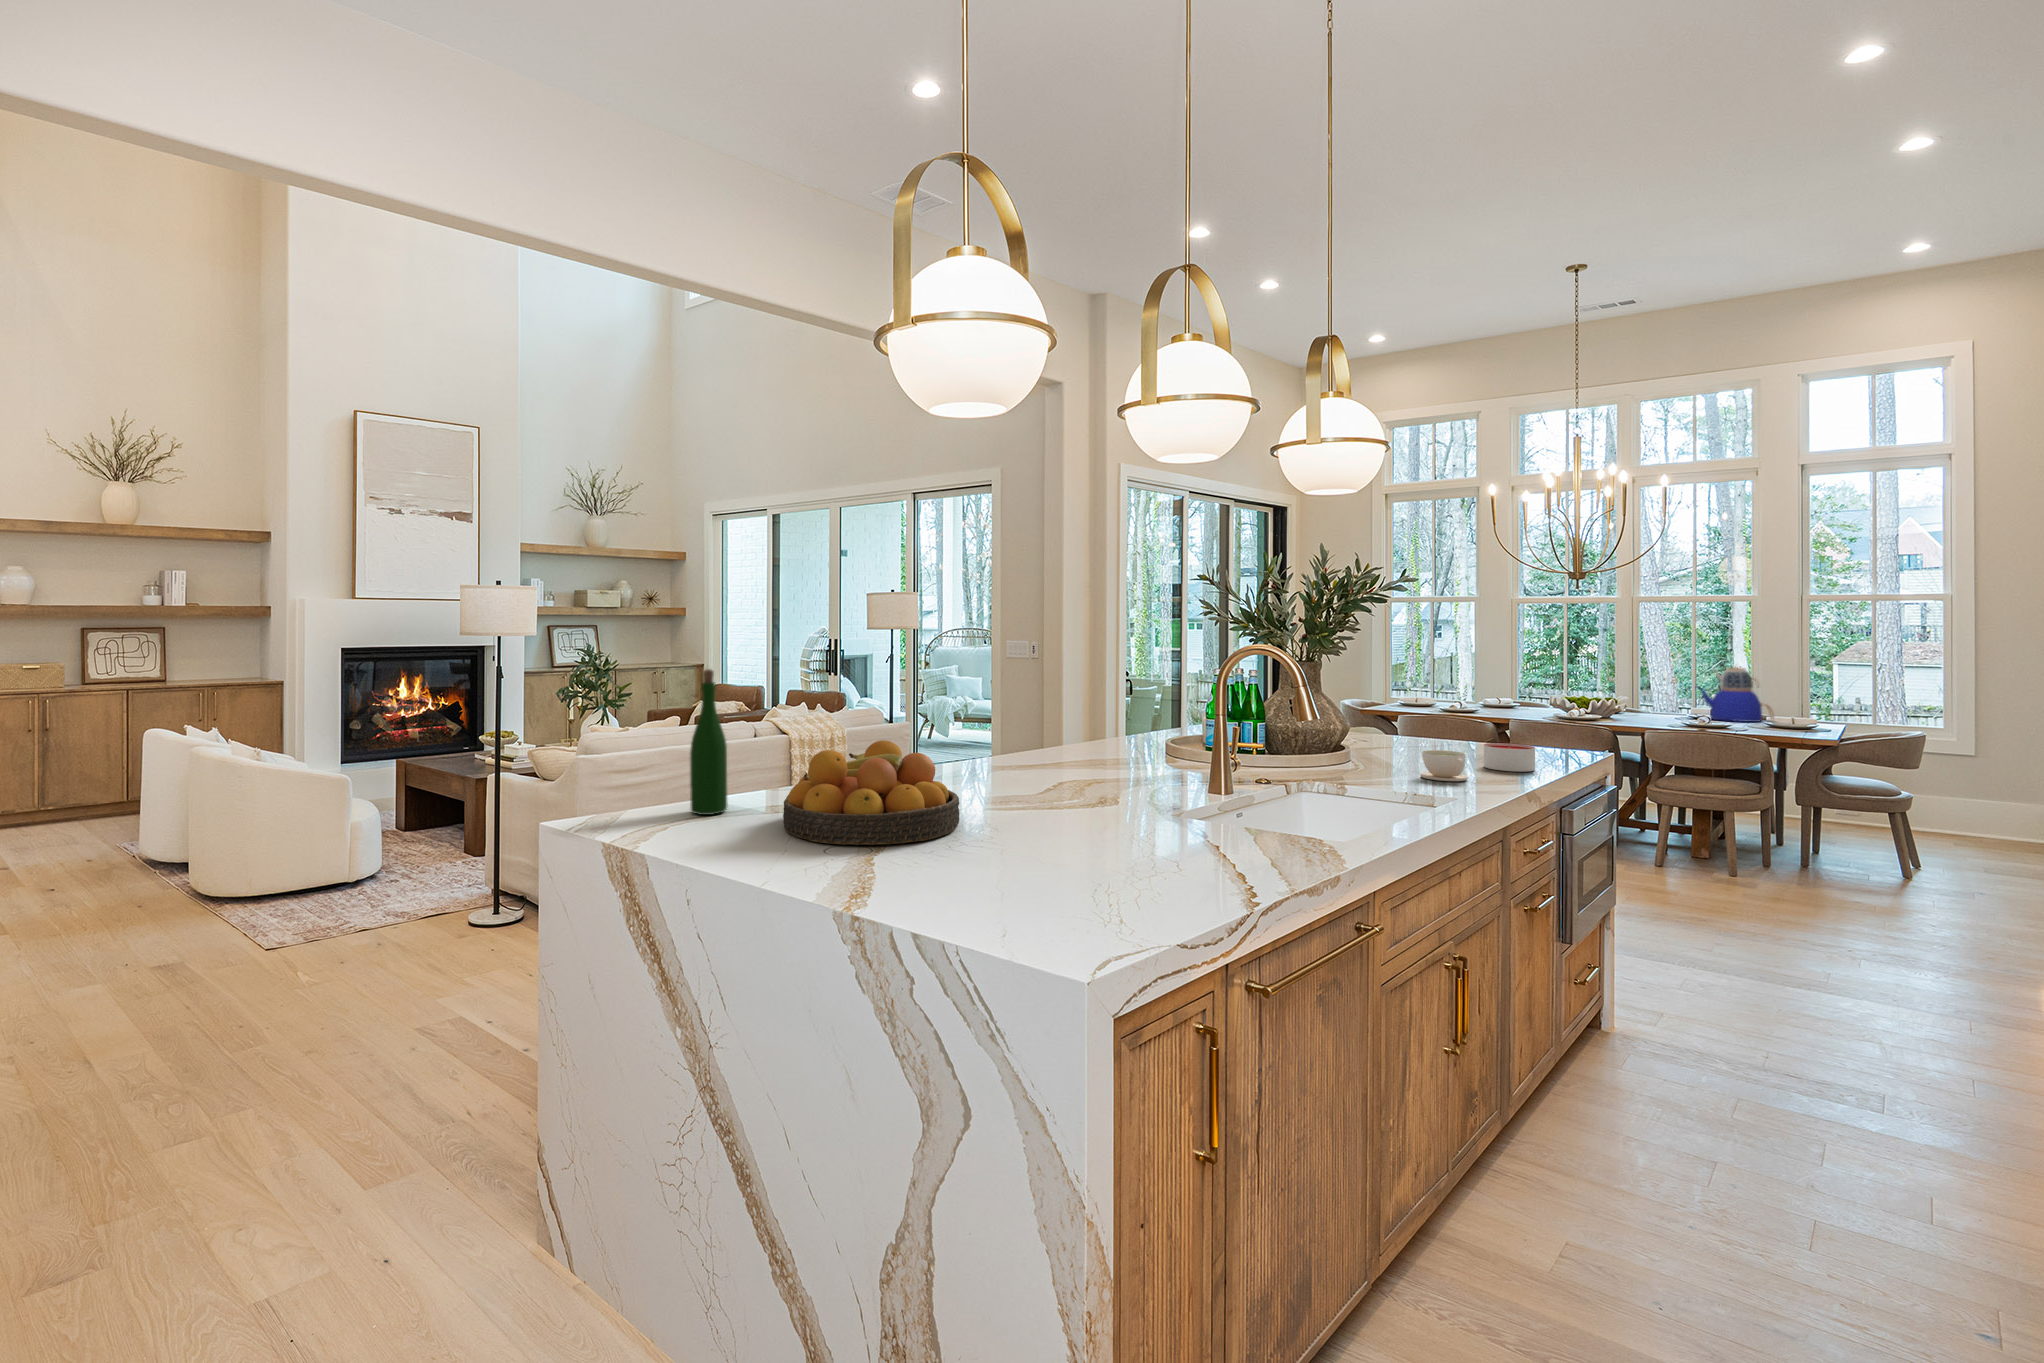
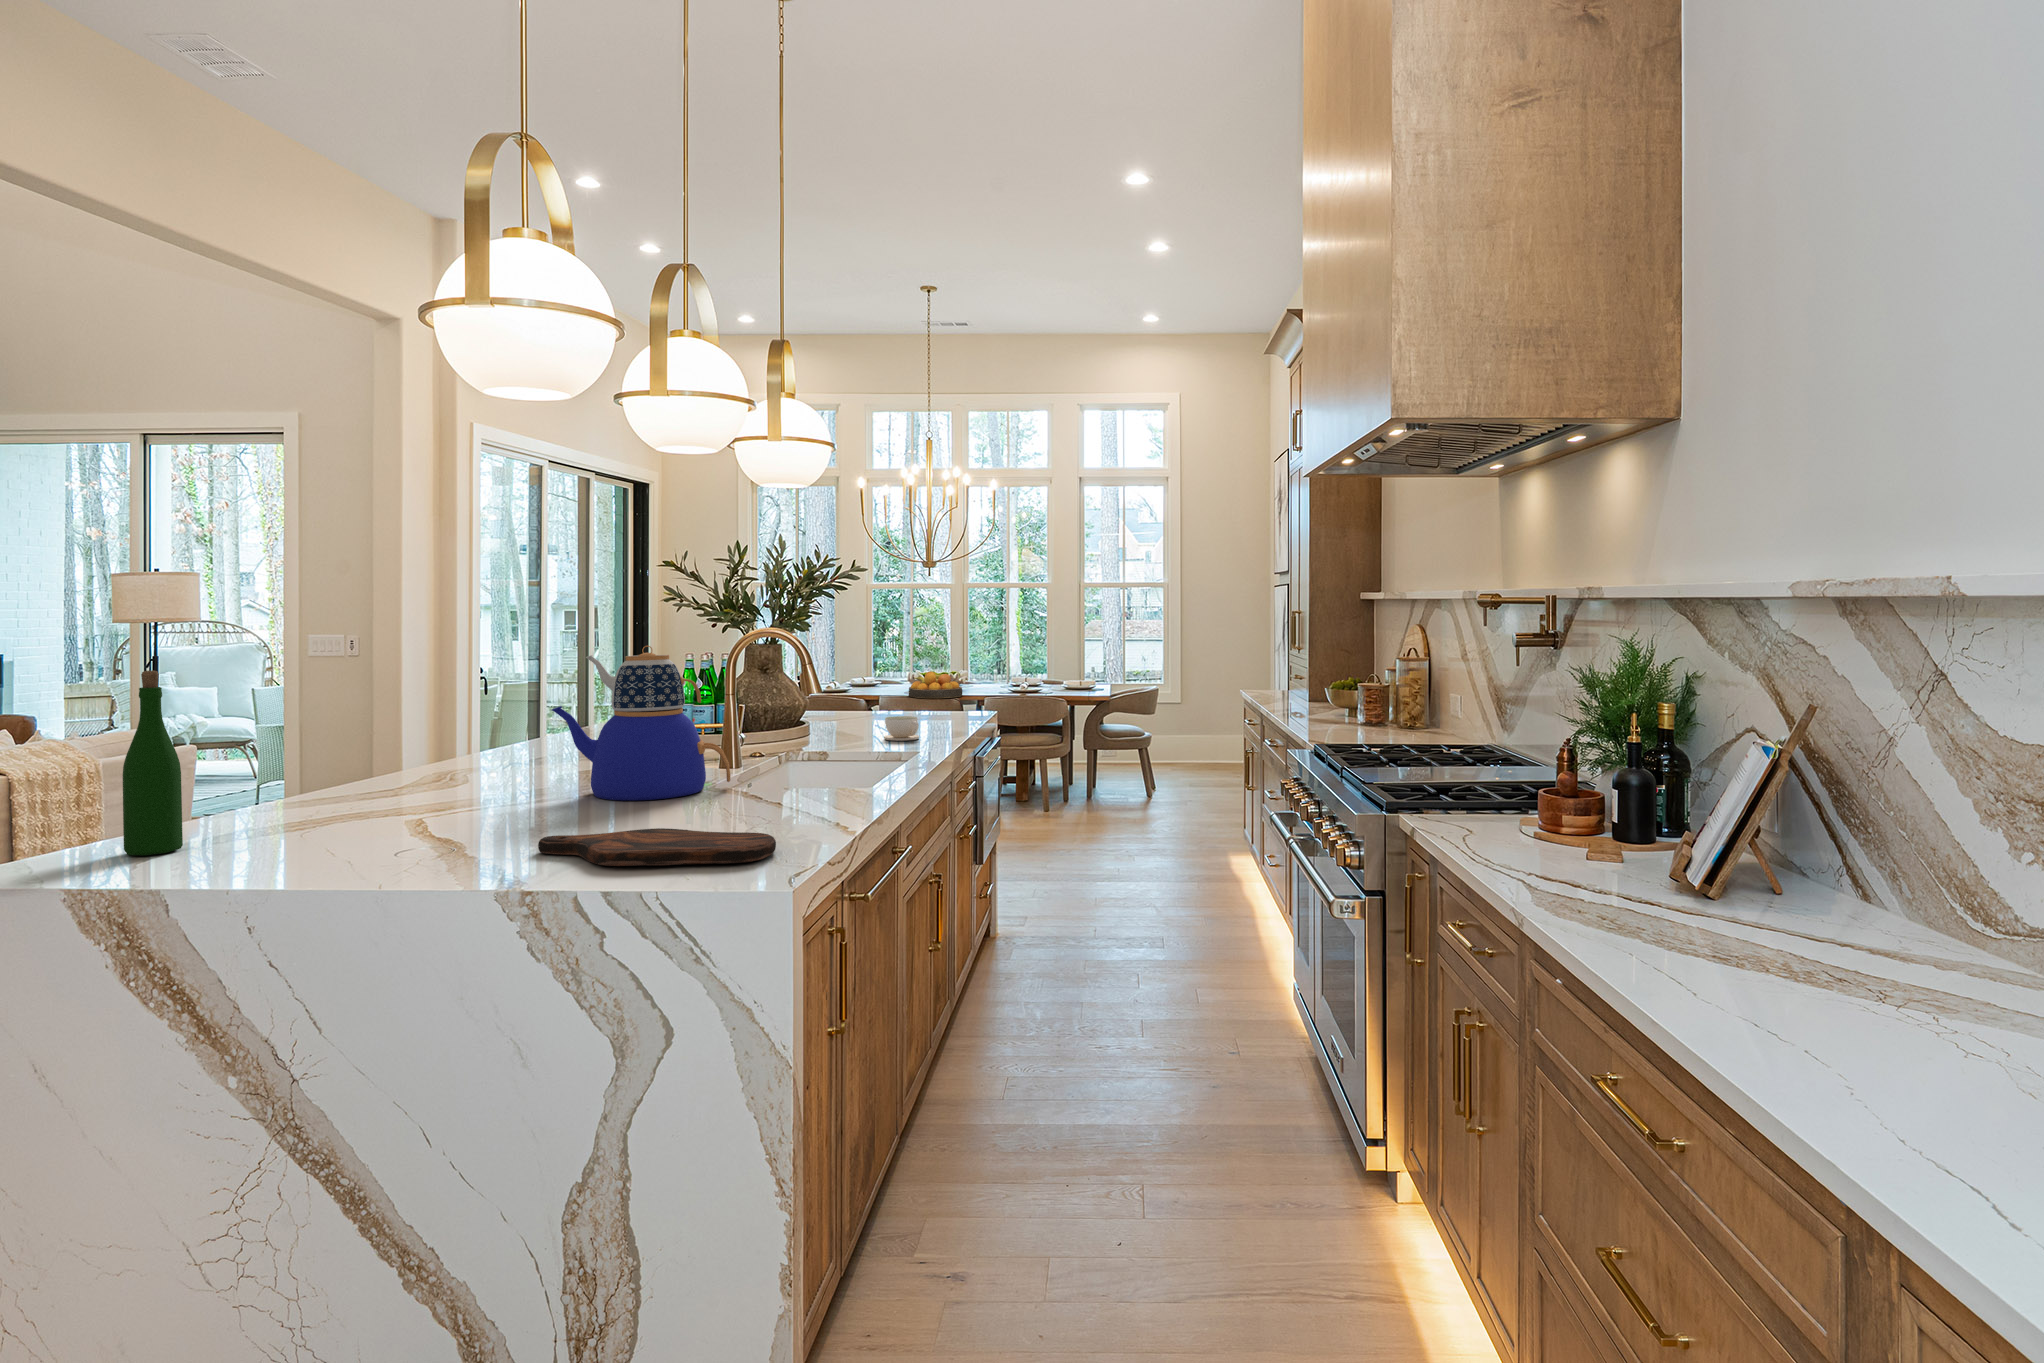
teapot: present [1697,667,1773,722] -> present [551,646,730,800]
fruit bowl: present [783,740,959,845] -> present [909,672,962,698]
candle: present [1484,743,1535,772] -> none [922,708,958,730]
cutting board: none [923,851,1134,927] -> present [538,828,776,866]

